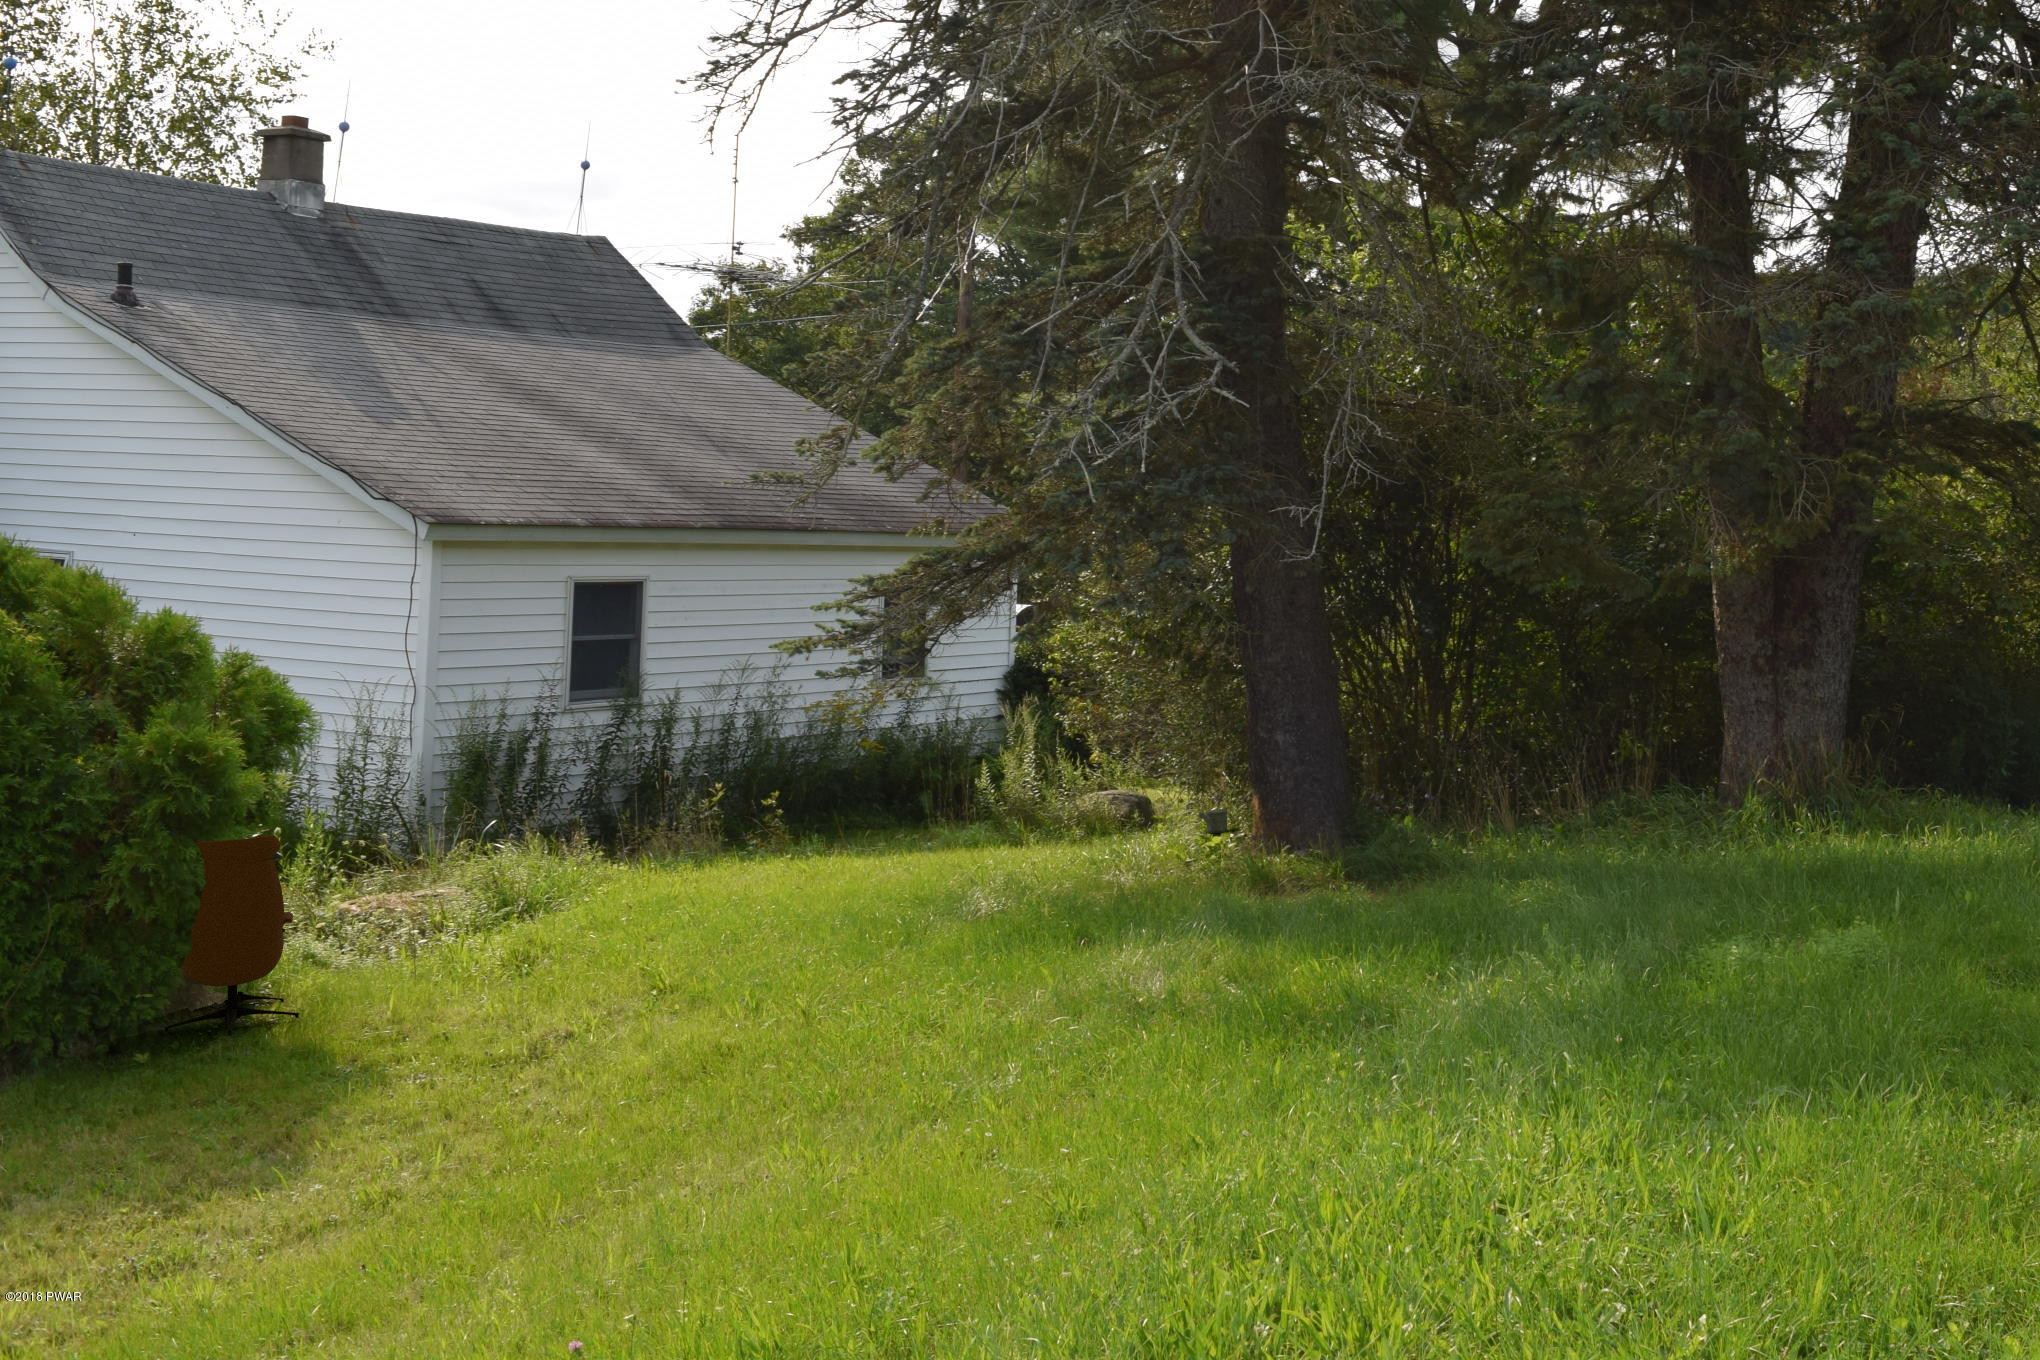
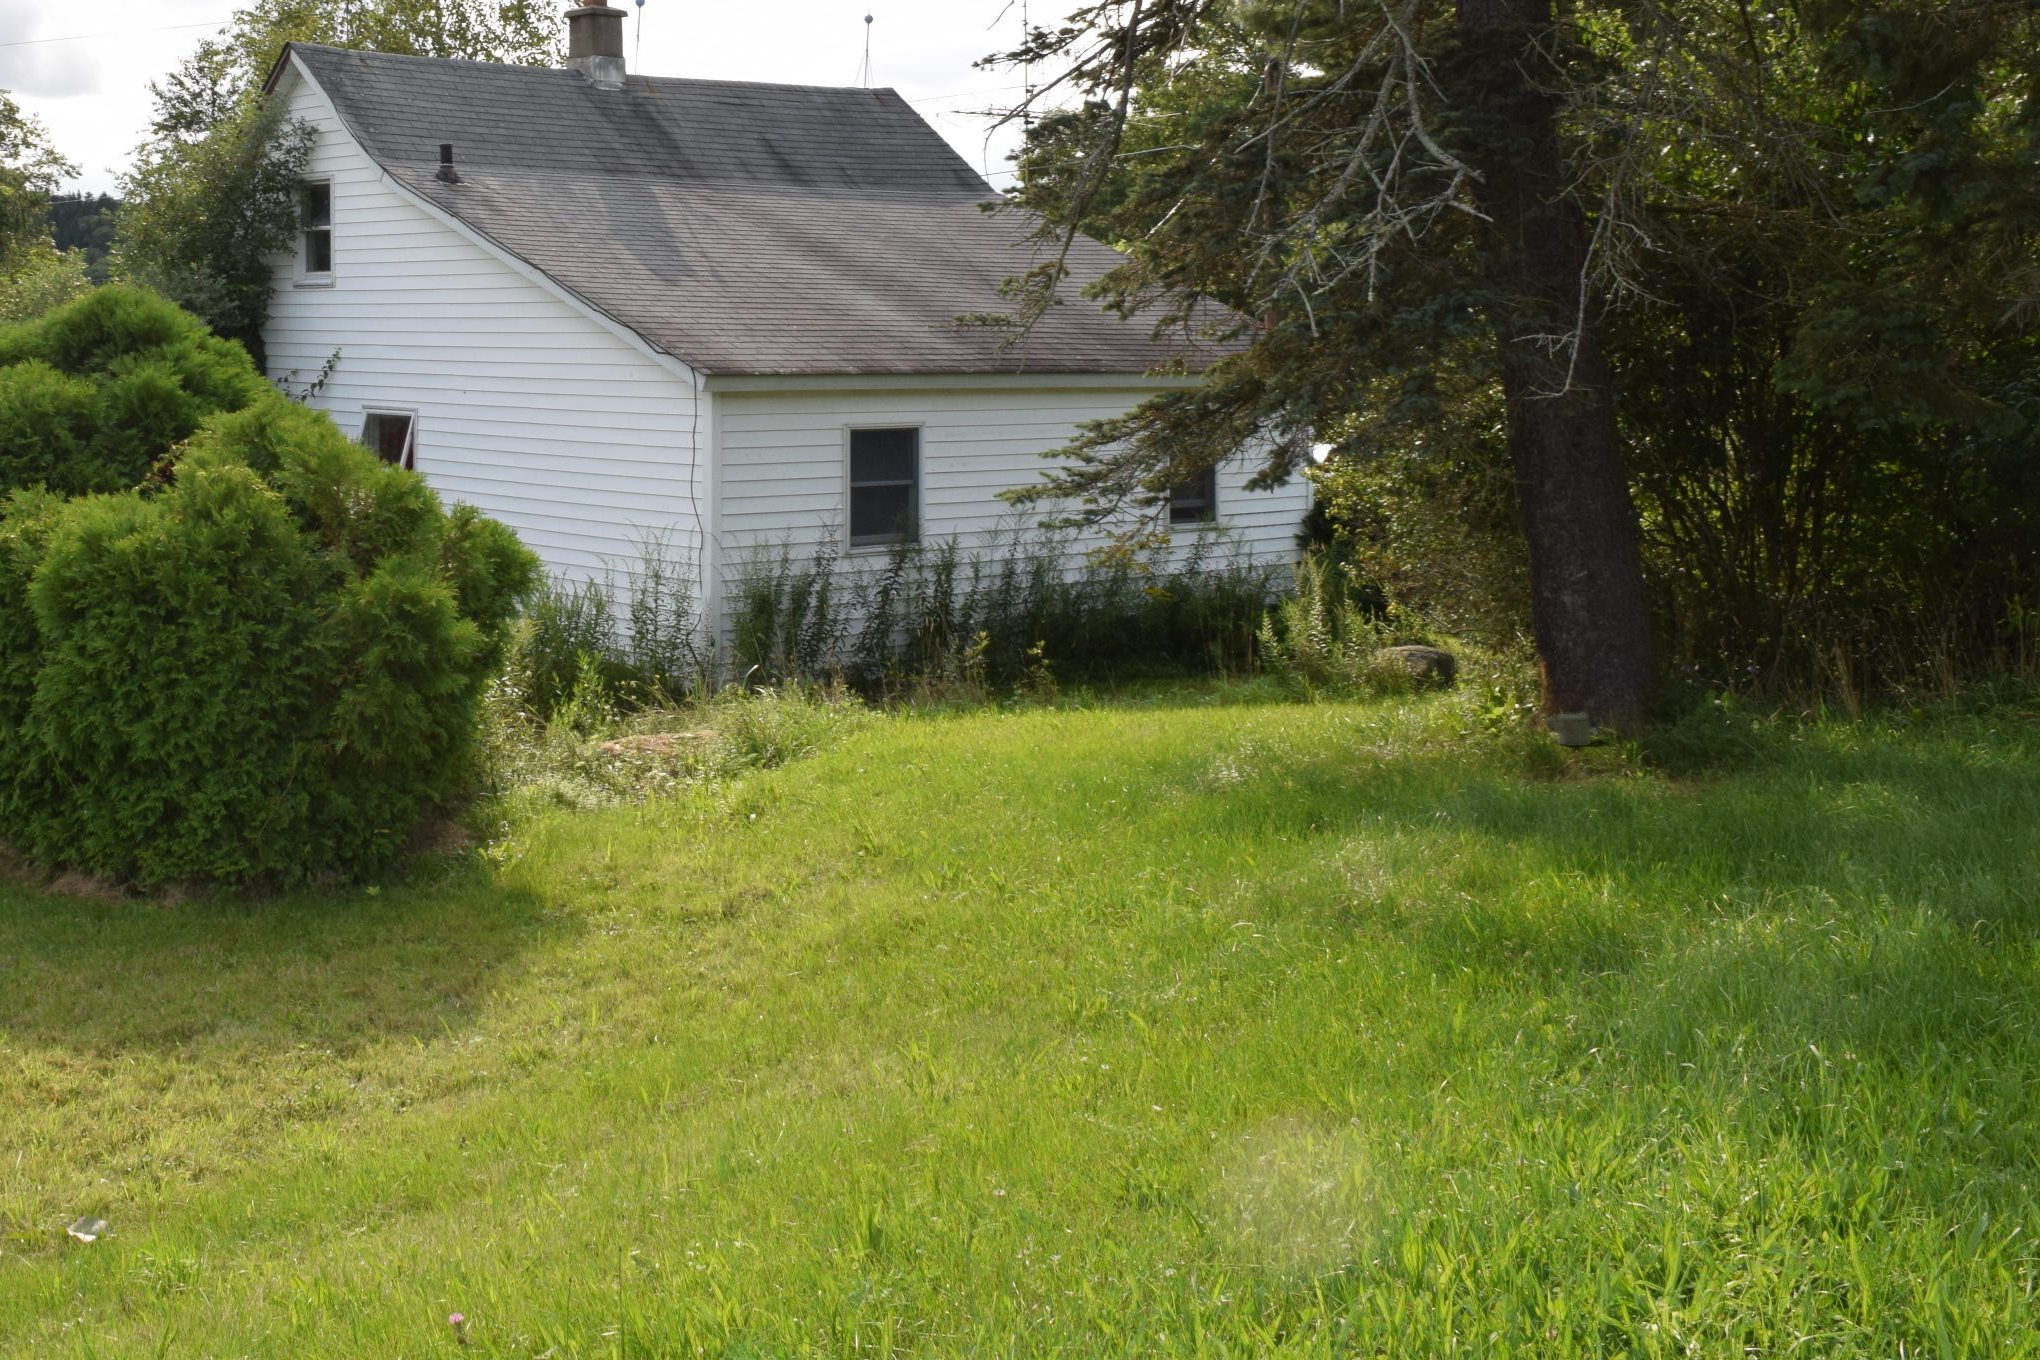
lounge chair: present [164,835,299,1035] -> none [296,714,446,937]

